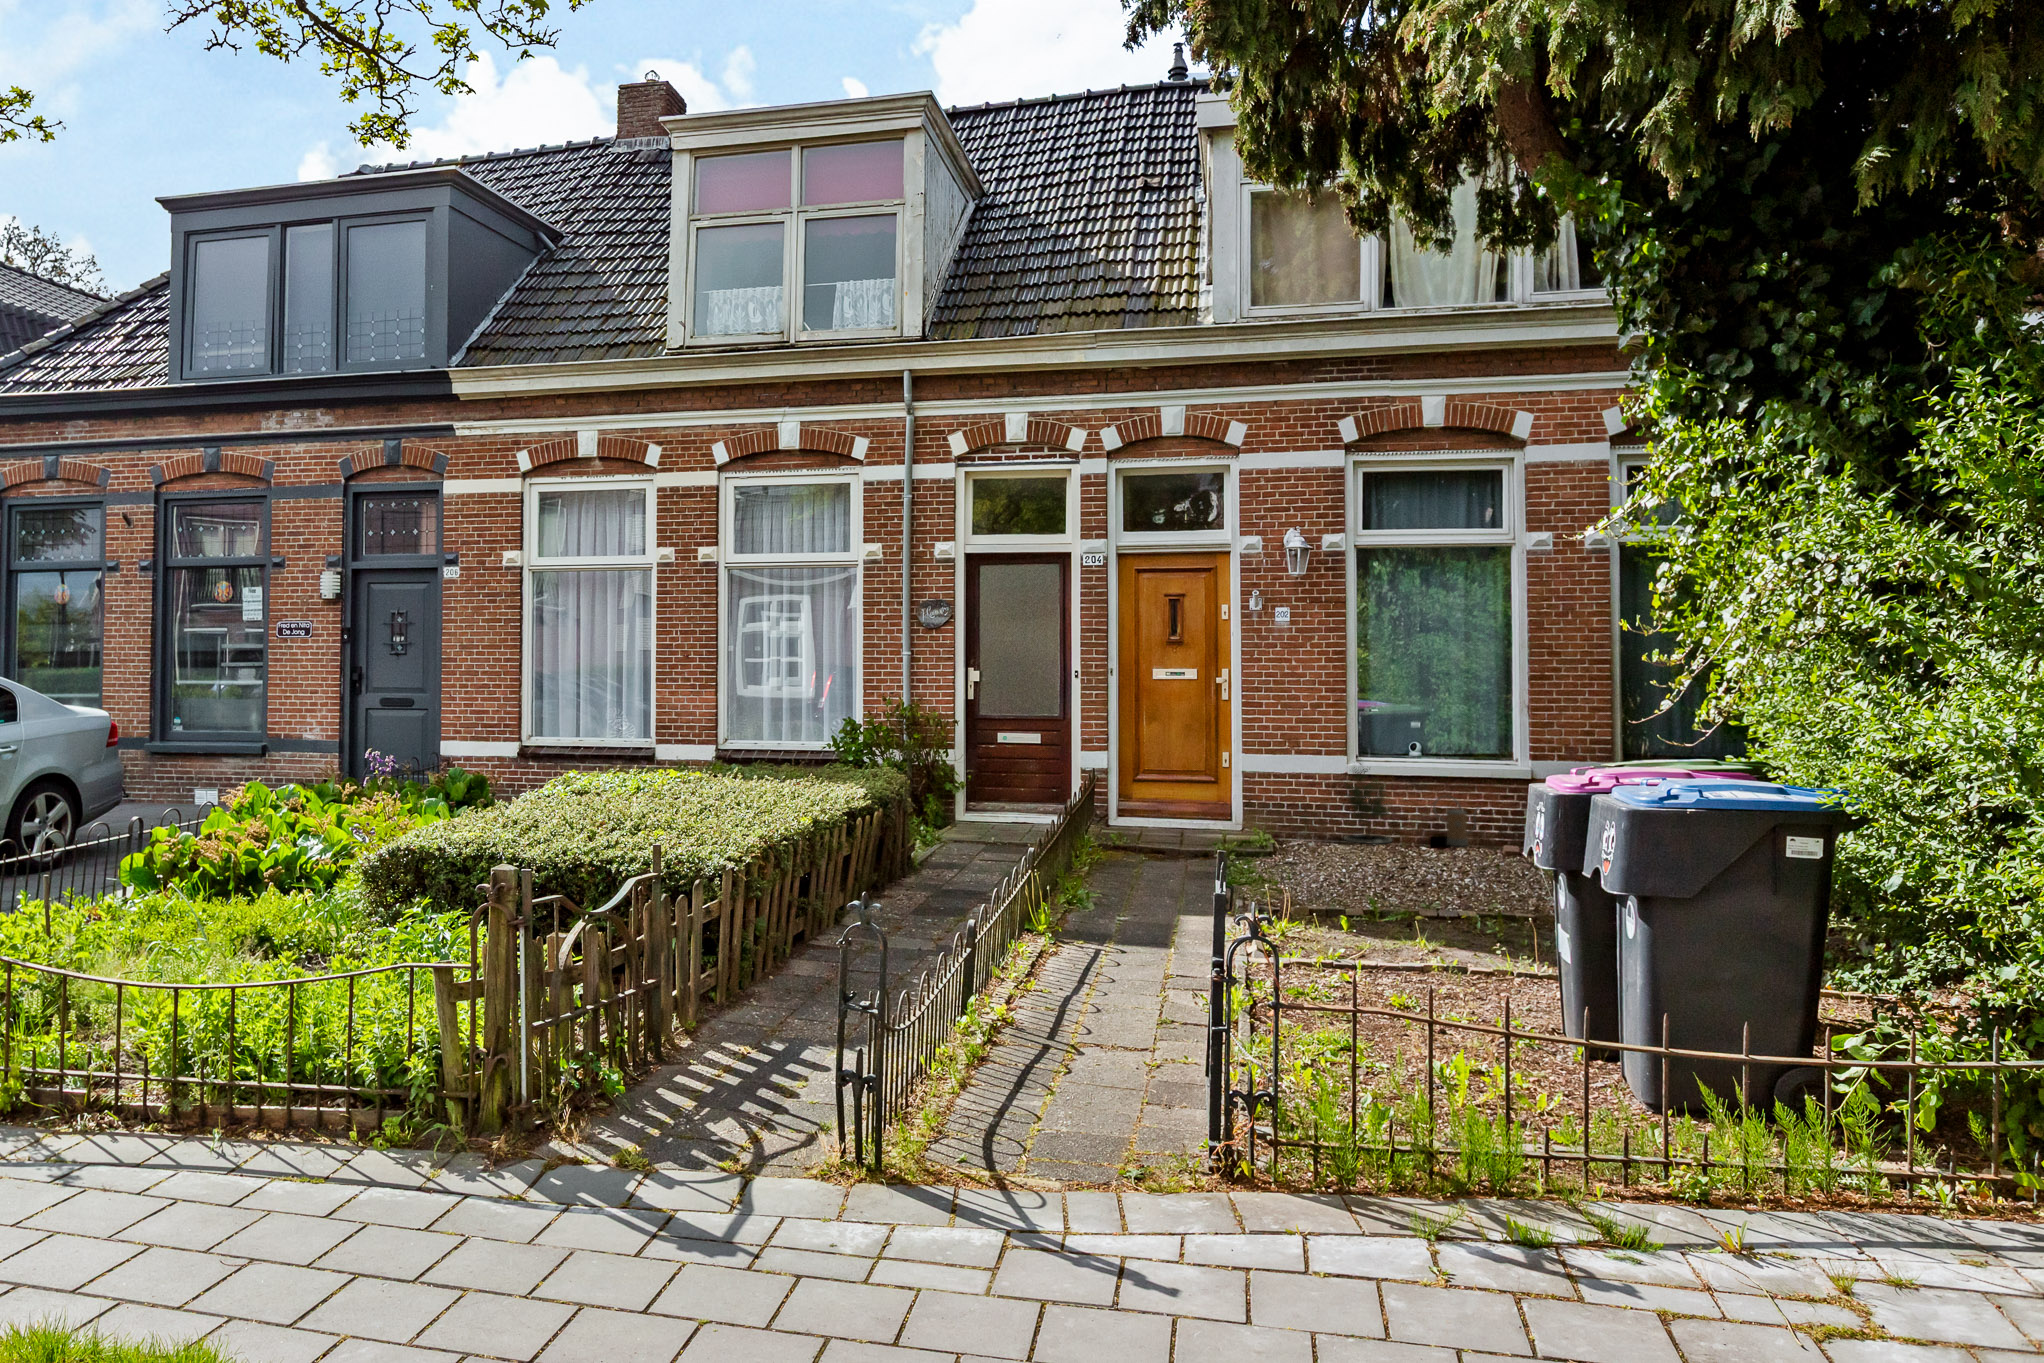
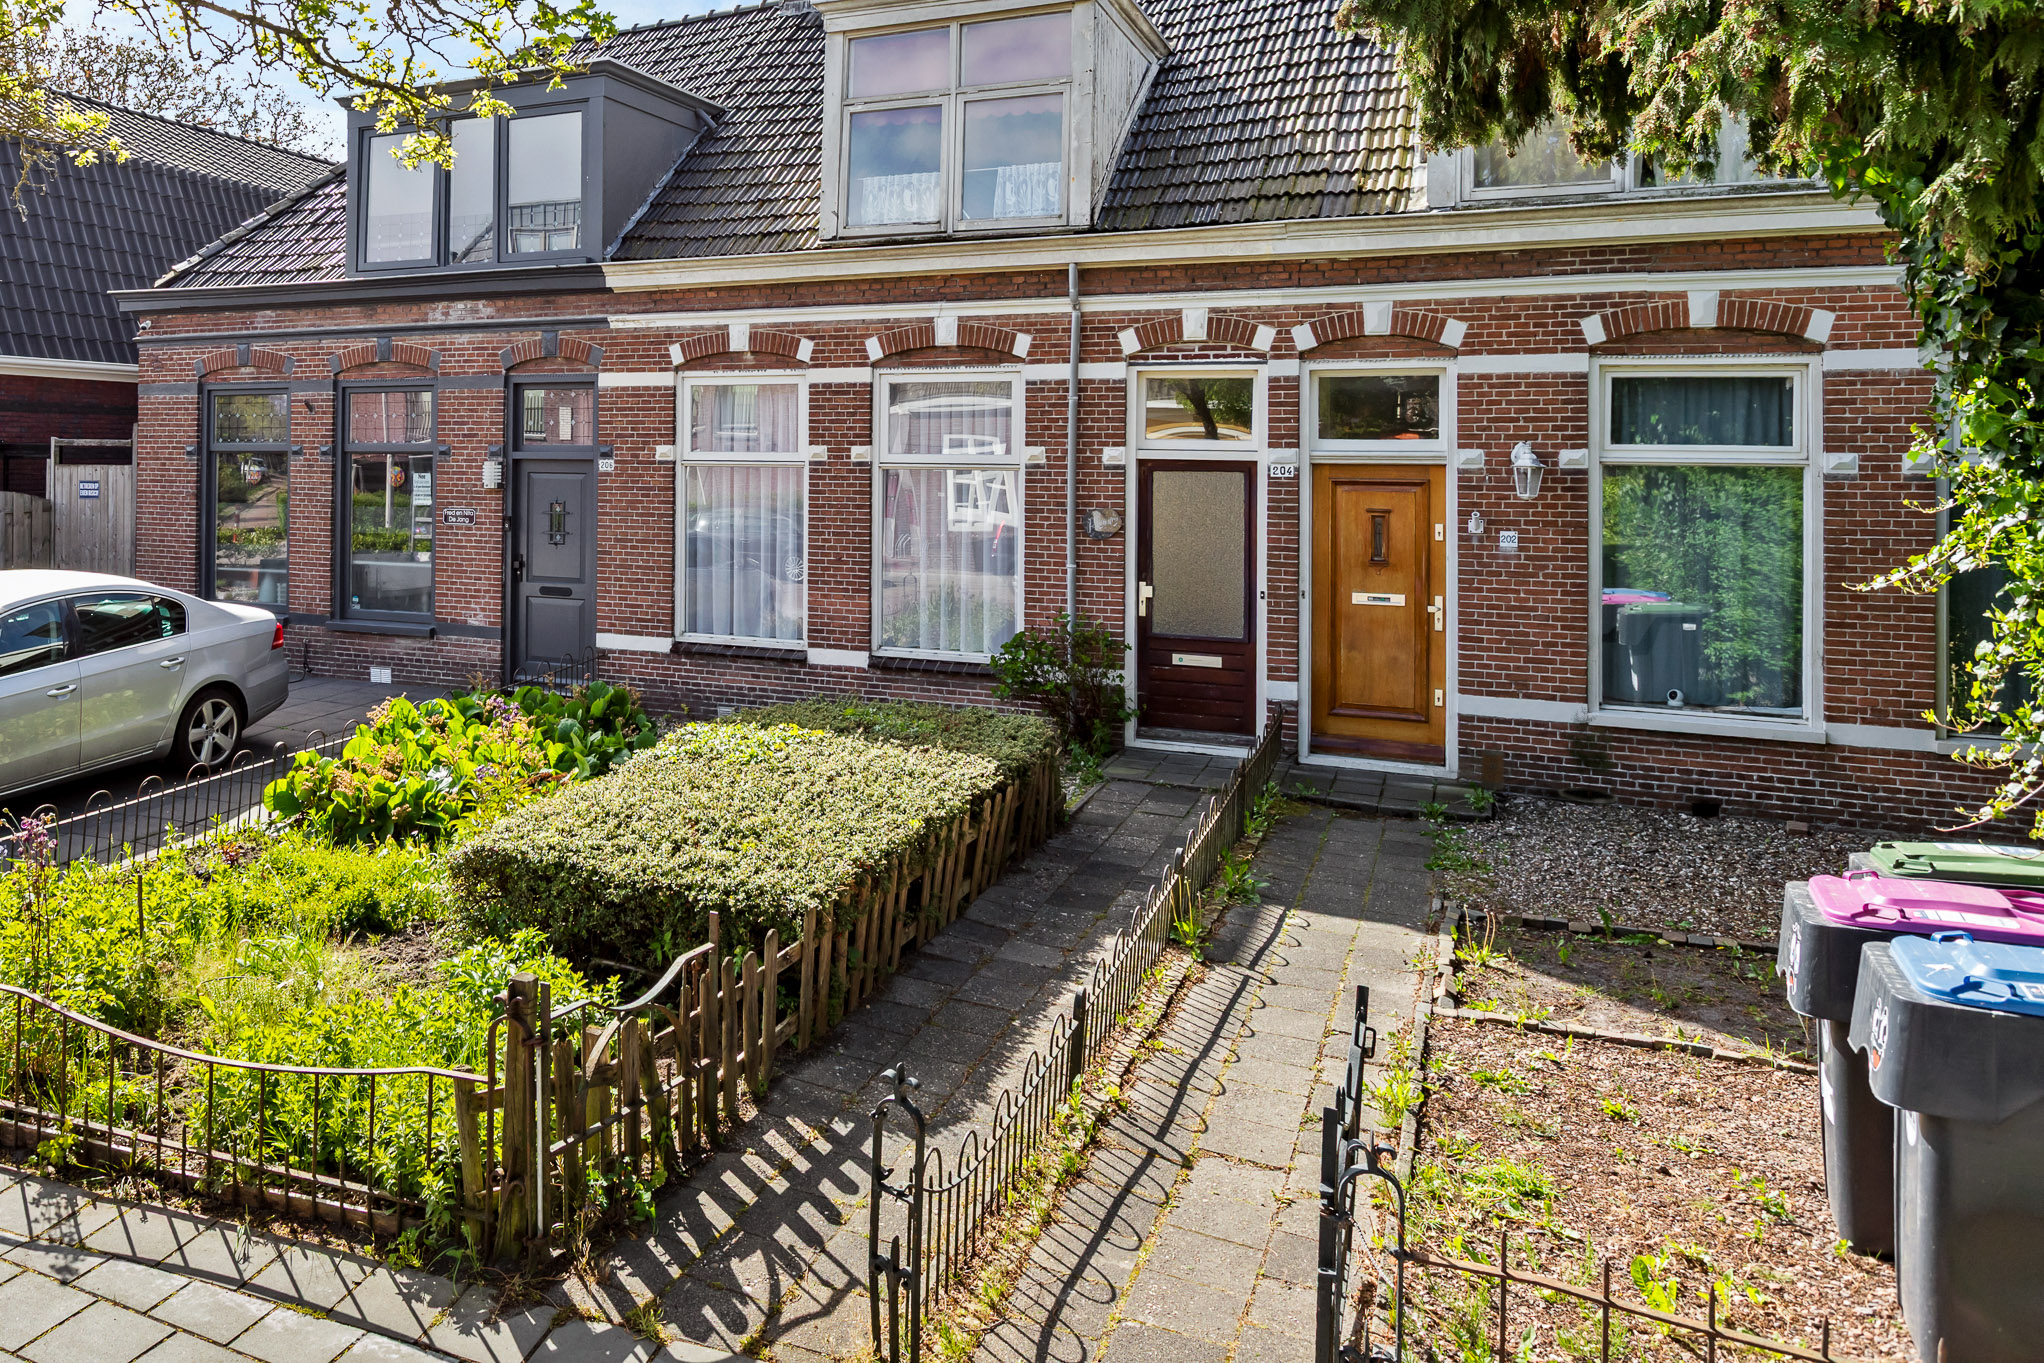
watering can: present [1433,796,1478,846] -> present [1467,735,1519,790]

